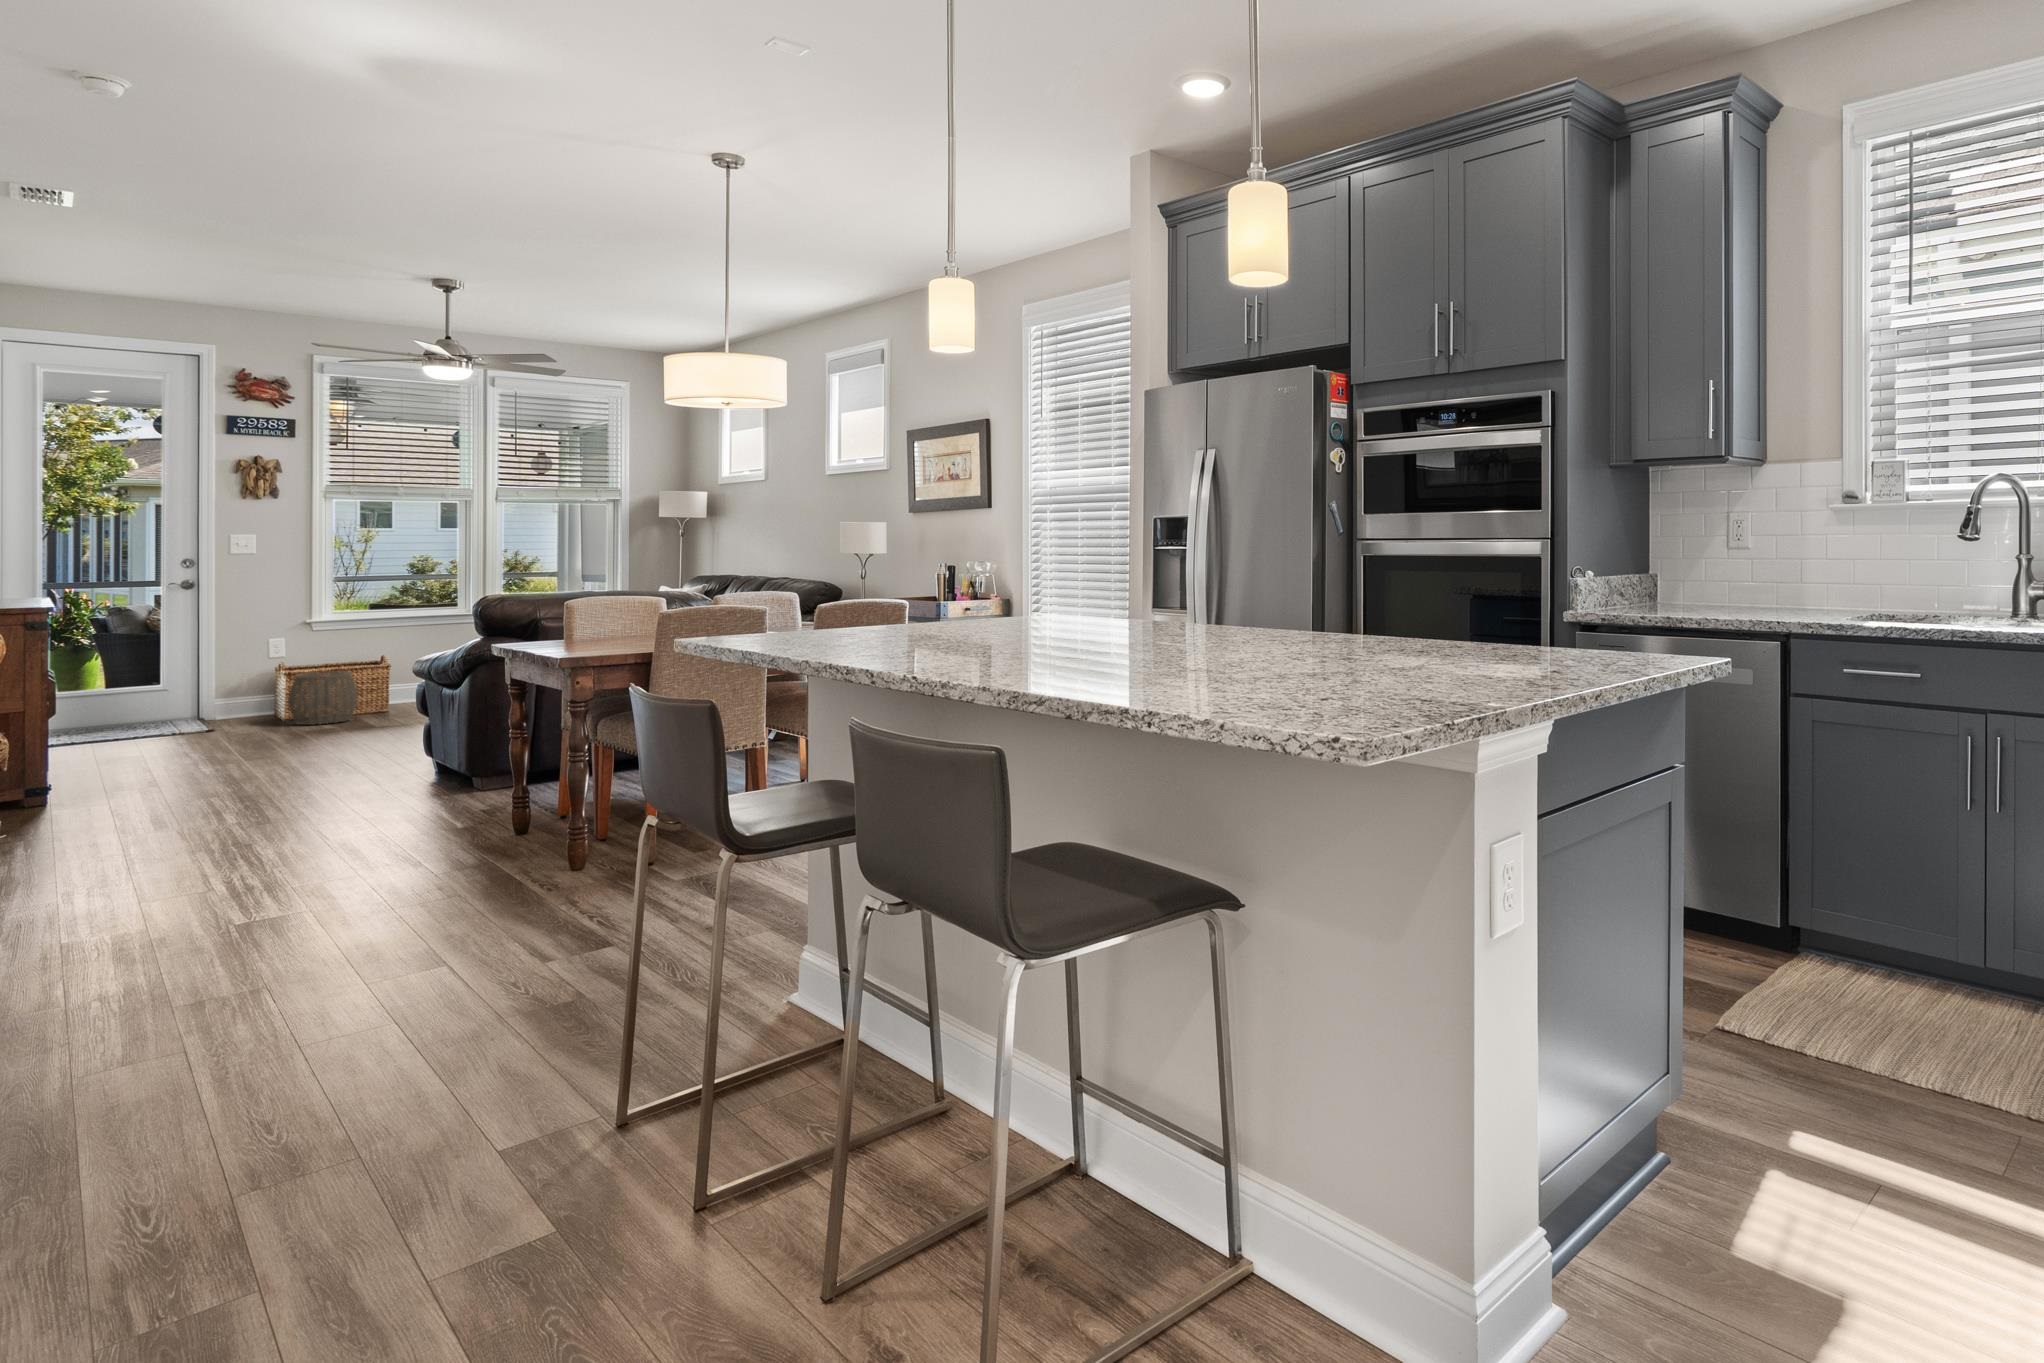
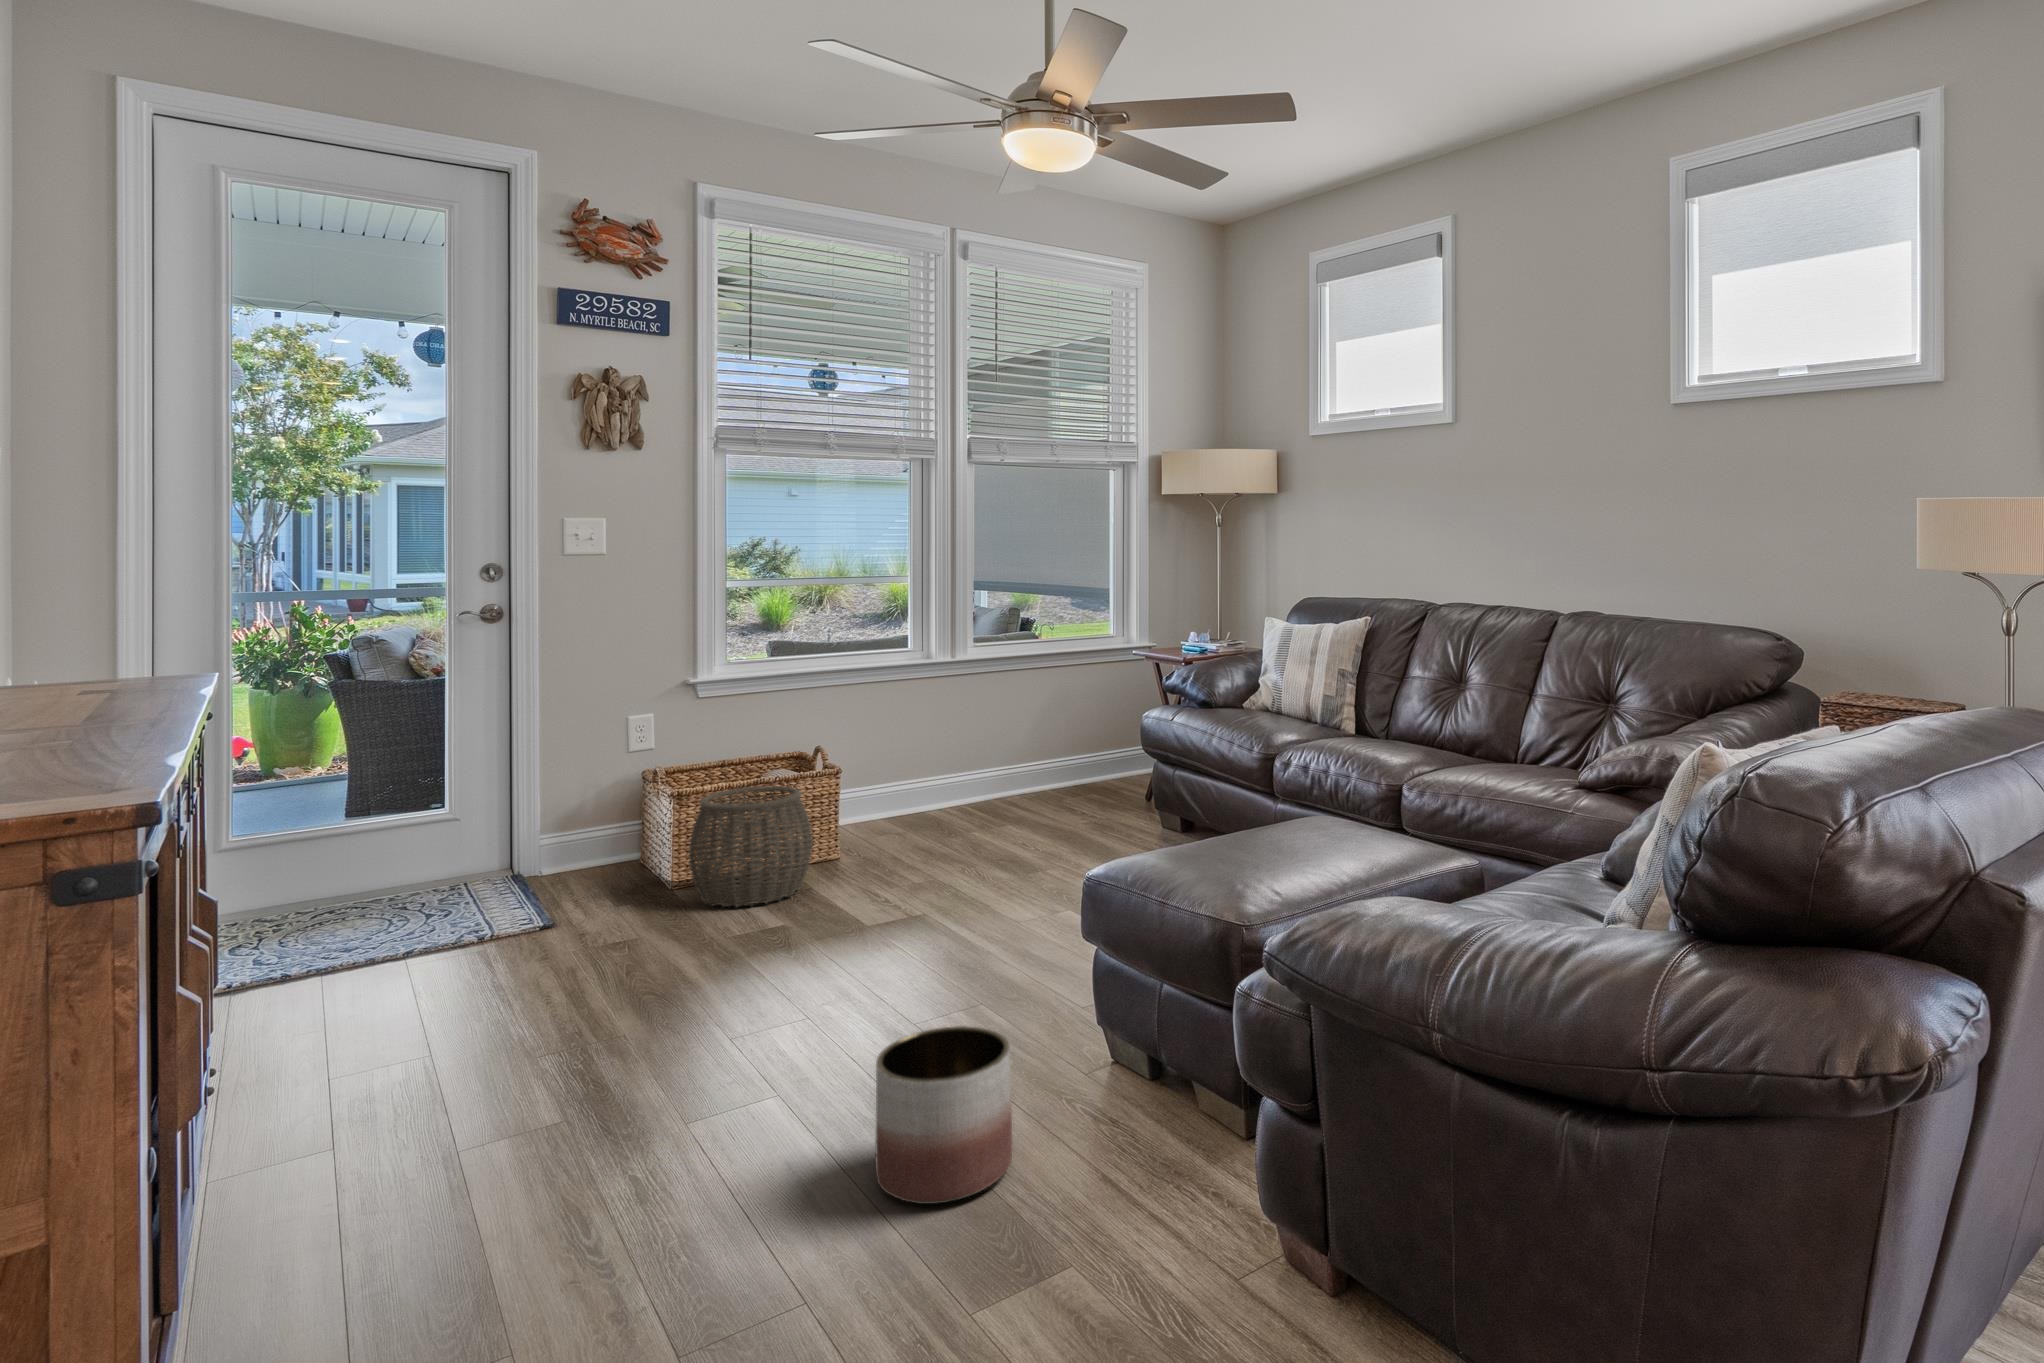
planter: none [303,723,358,770] -> present [876,1026,1012,1204]

